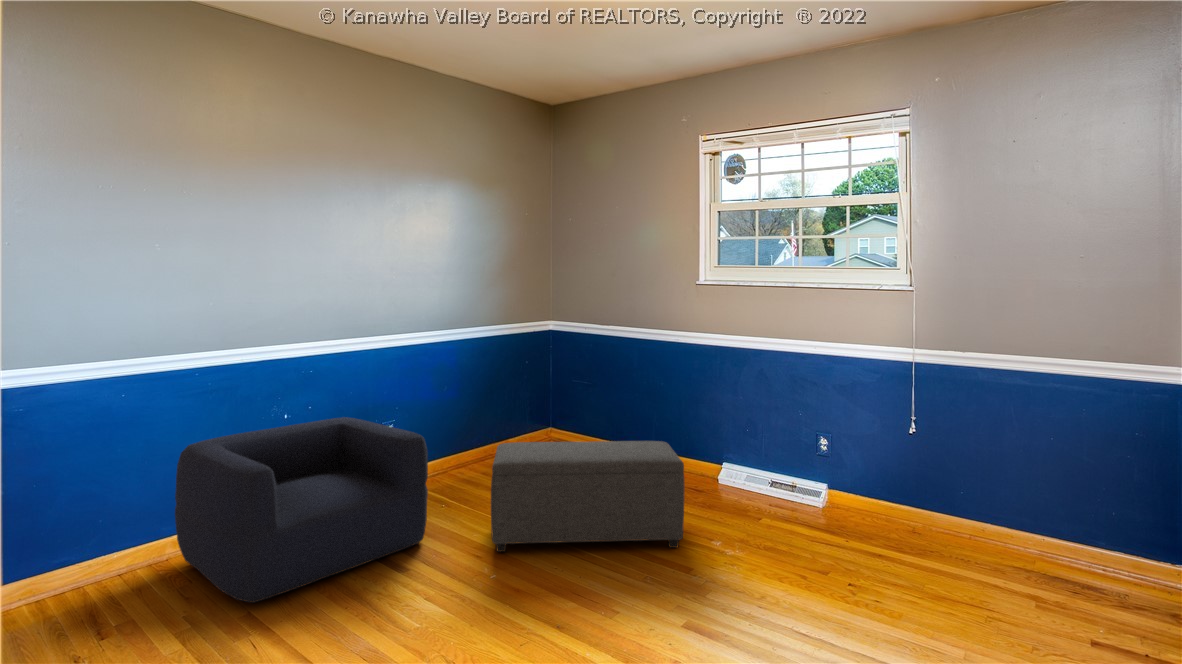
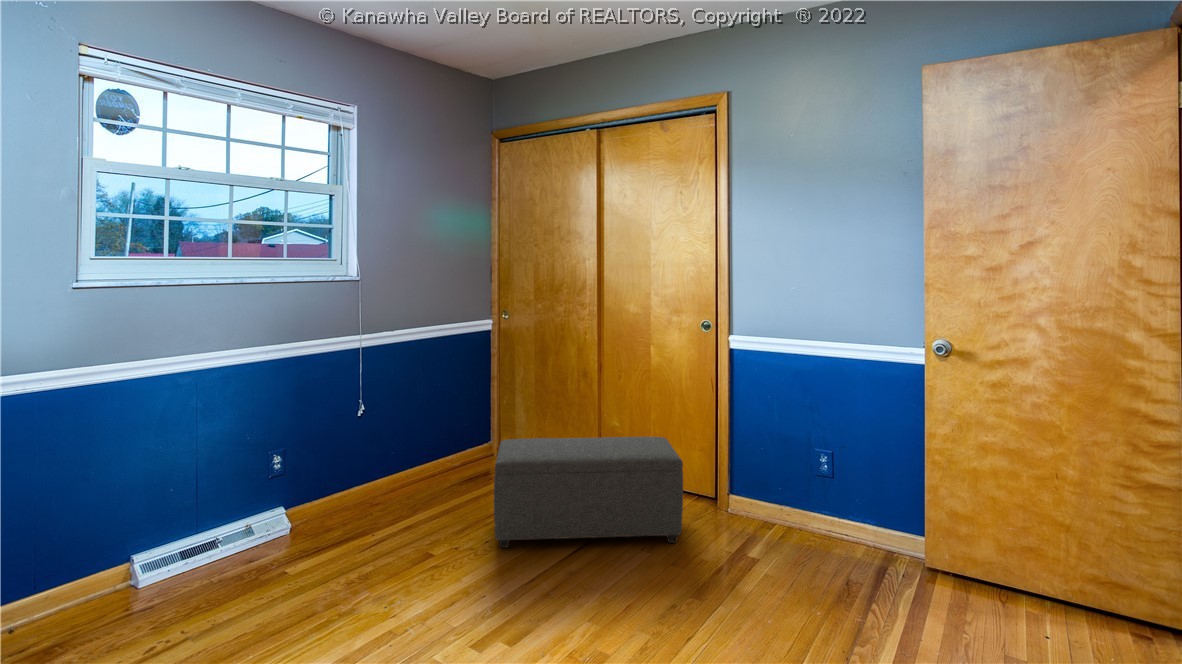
armchair: present [175,417,428,603] -> none [184,414,432,605]

